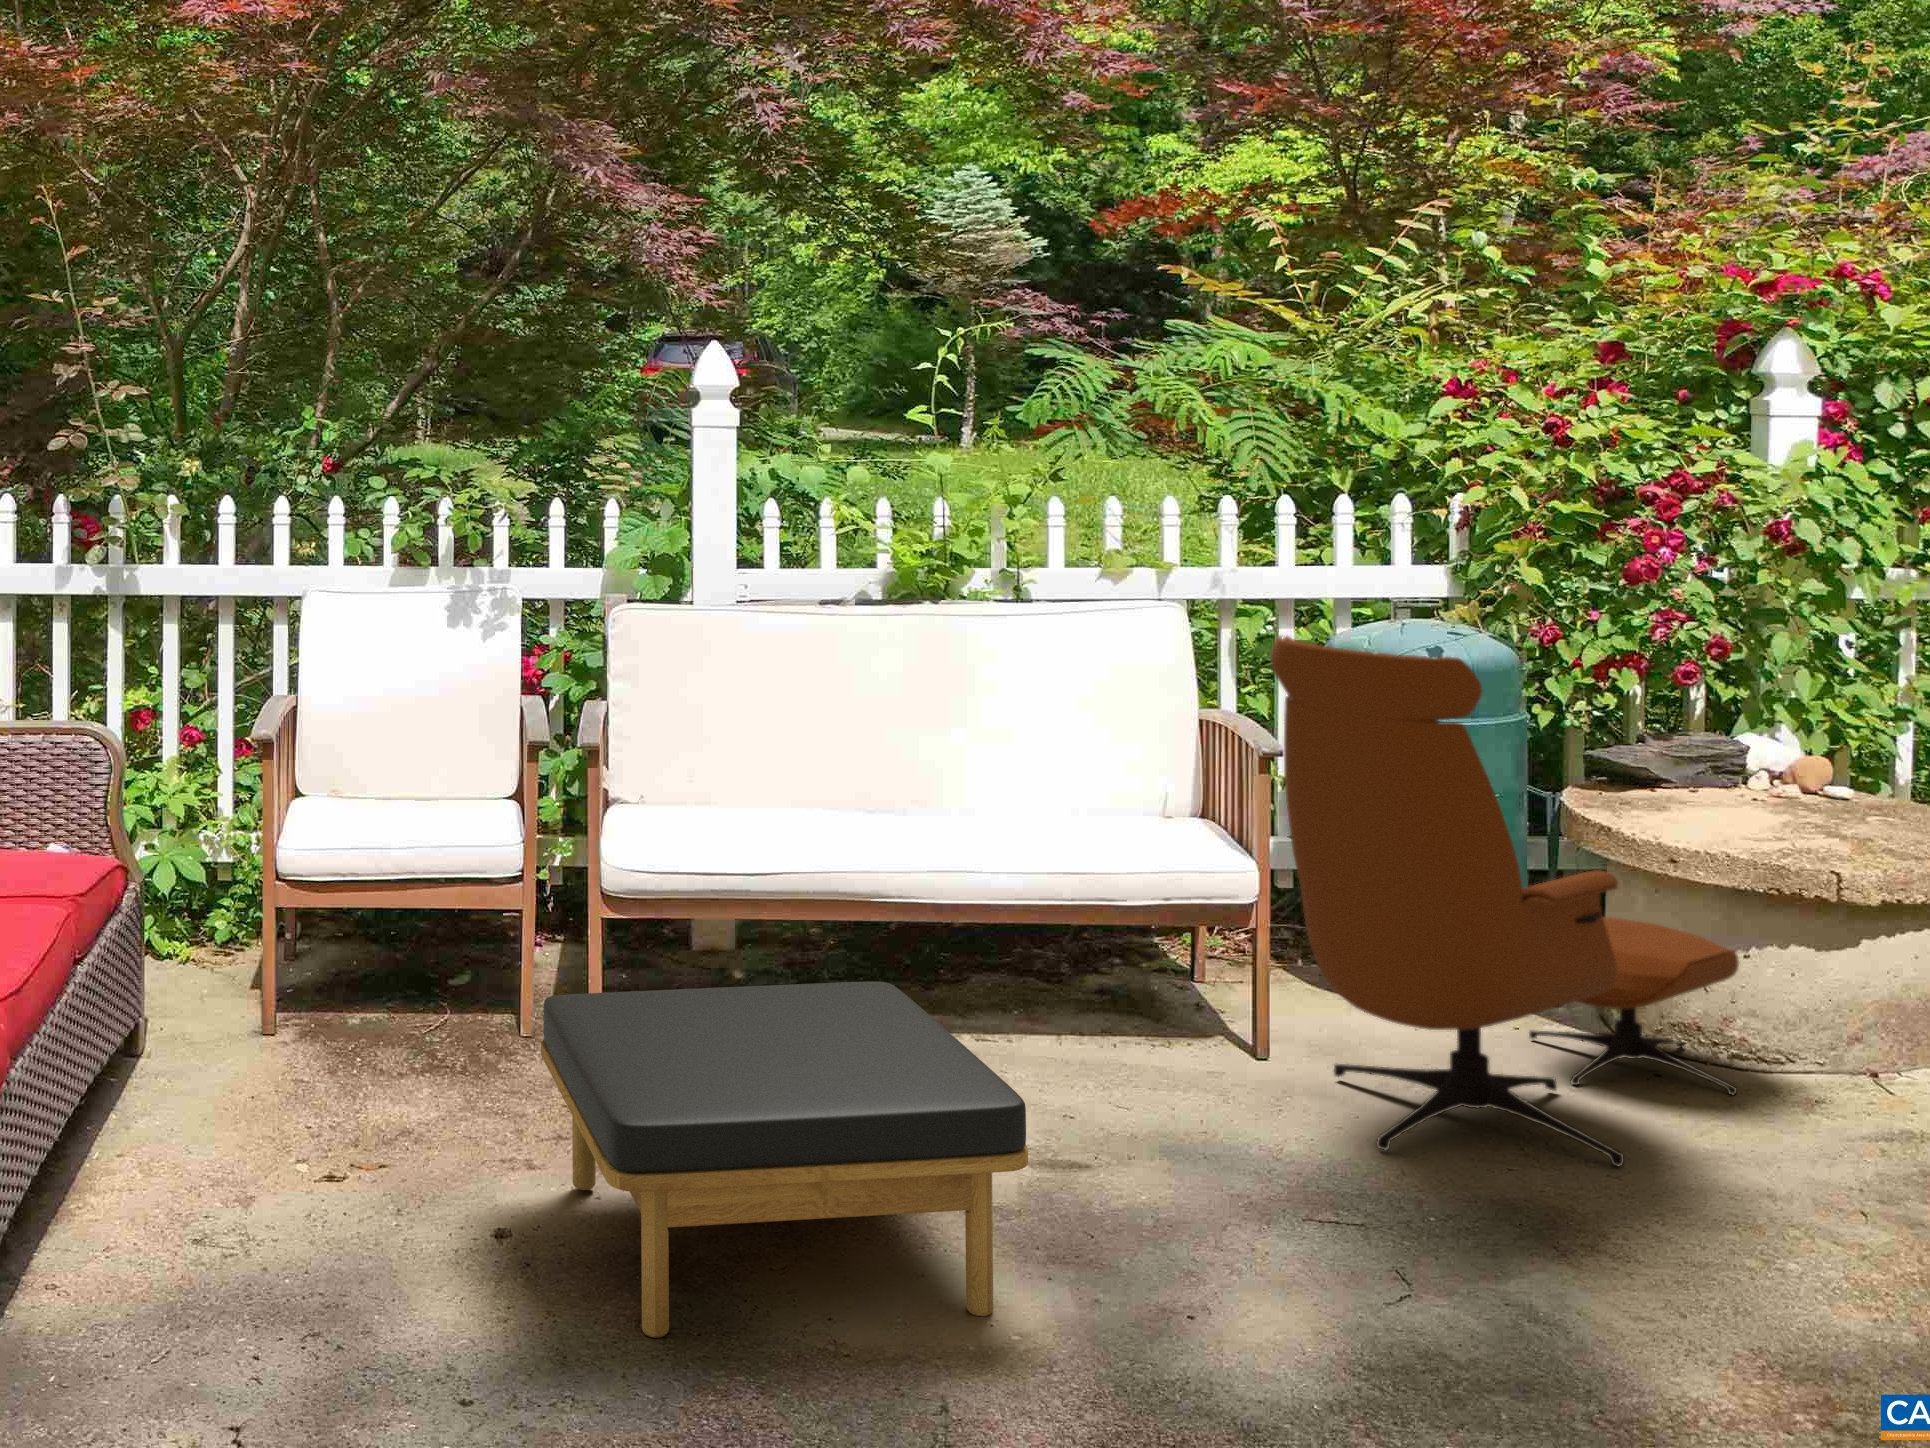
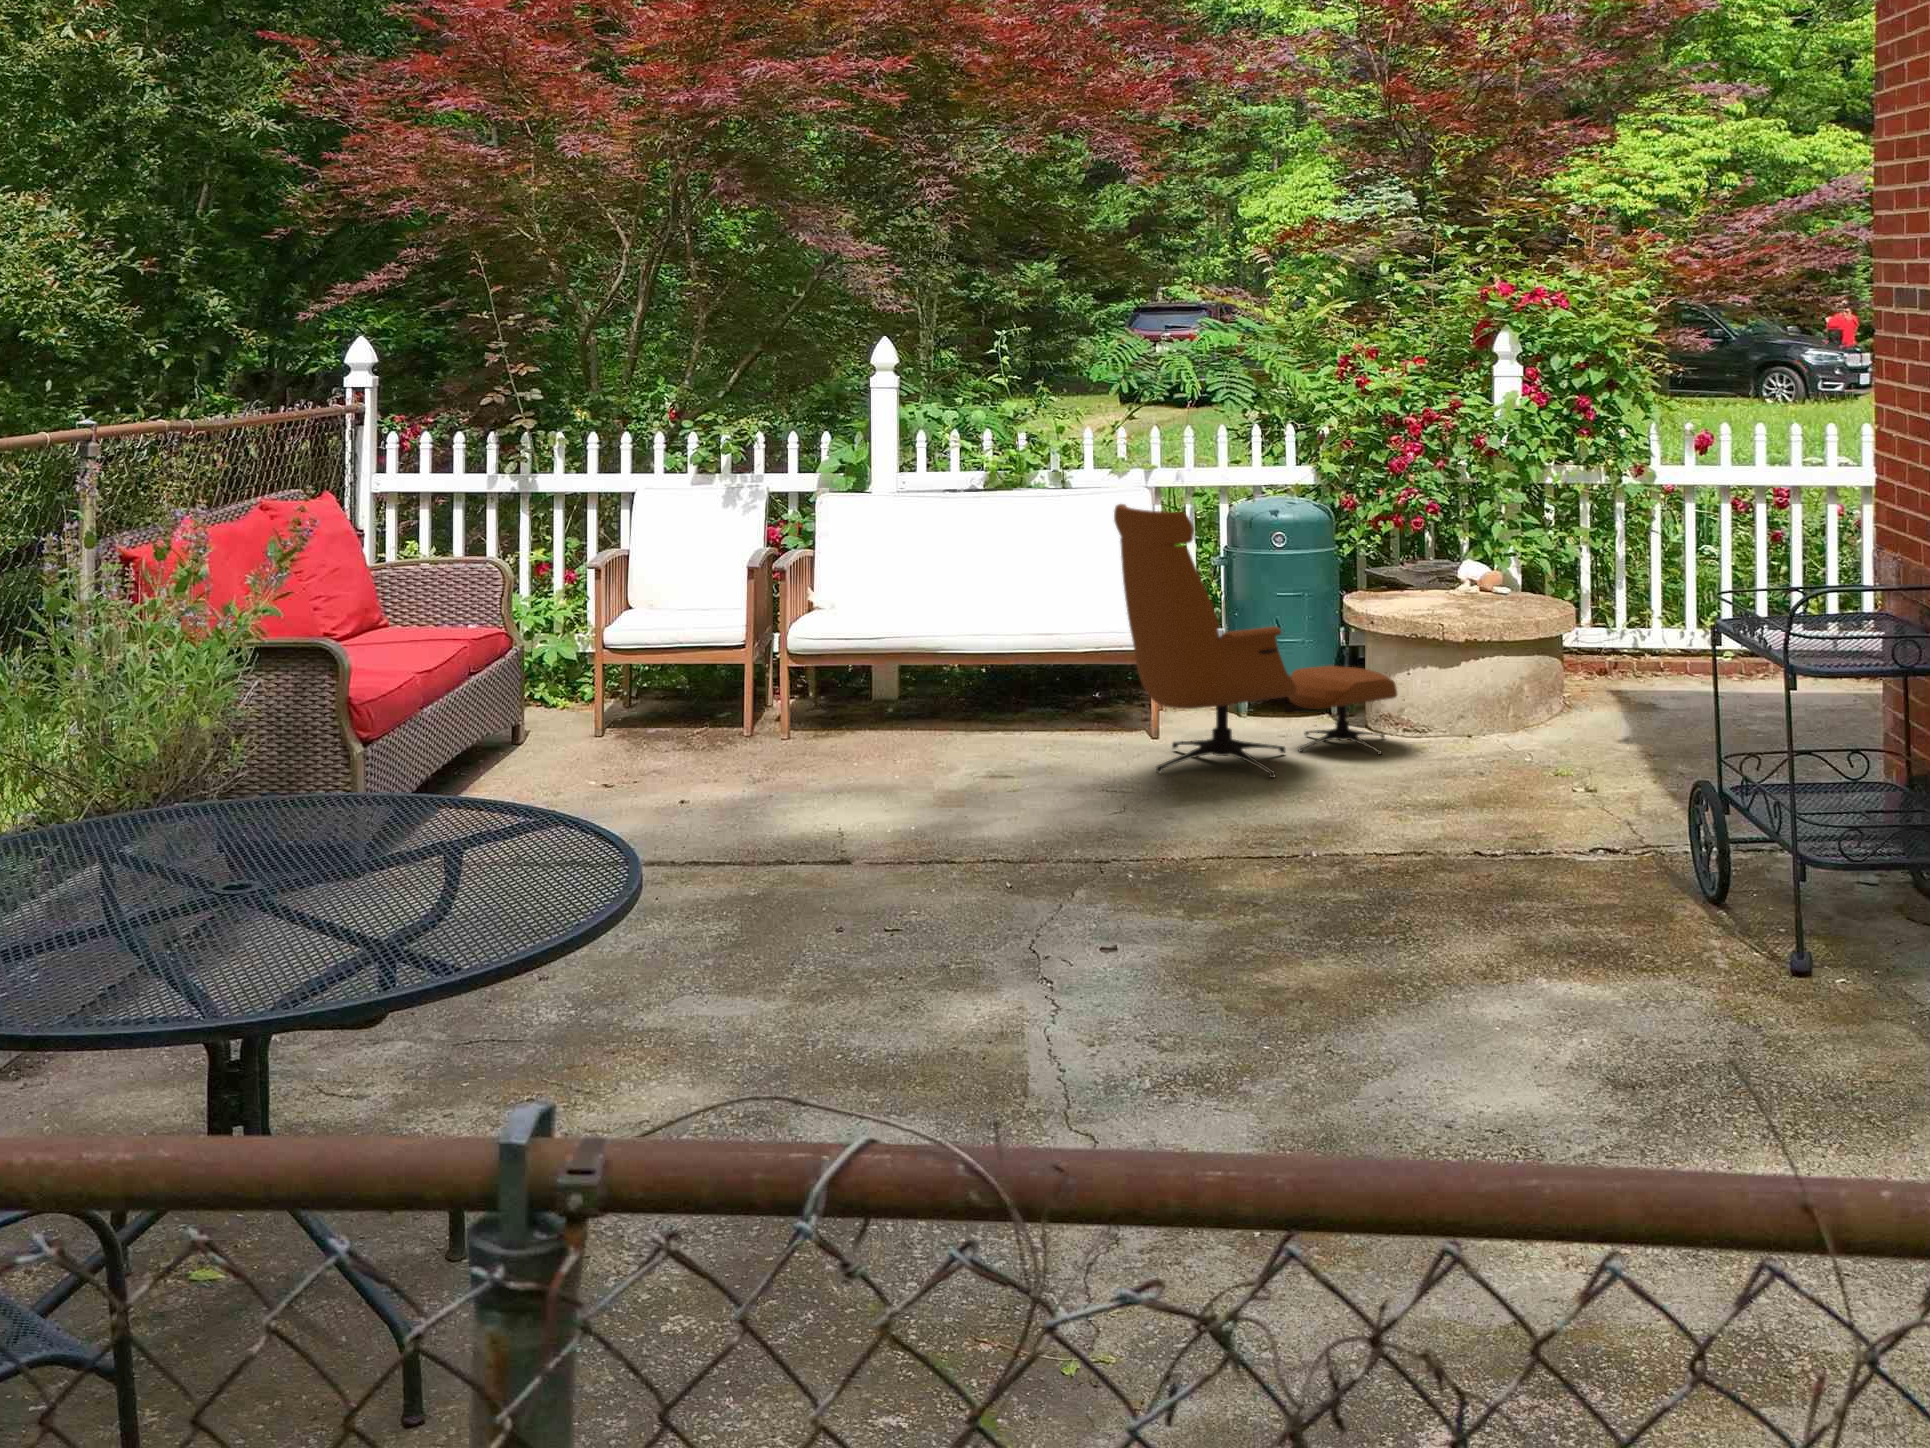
ottoman: present [541,982,1028,1338] -> none [700,683,911,828]

